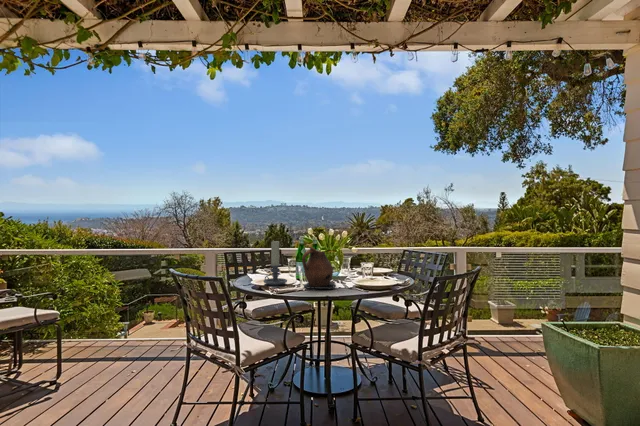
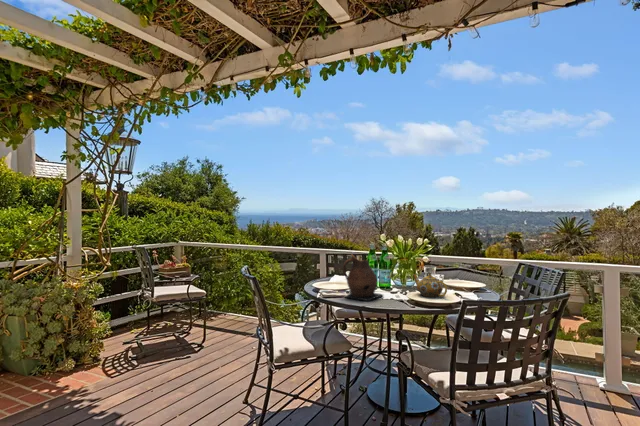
candle holder: present [264,241,287,286] -> none [318,247,341,291]
teapot: none [350,260,385,281] -> present [413,273,447,297]

